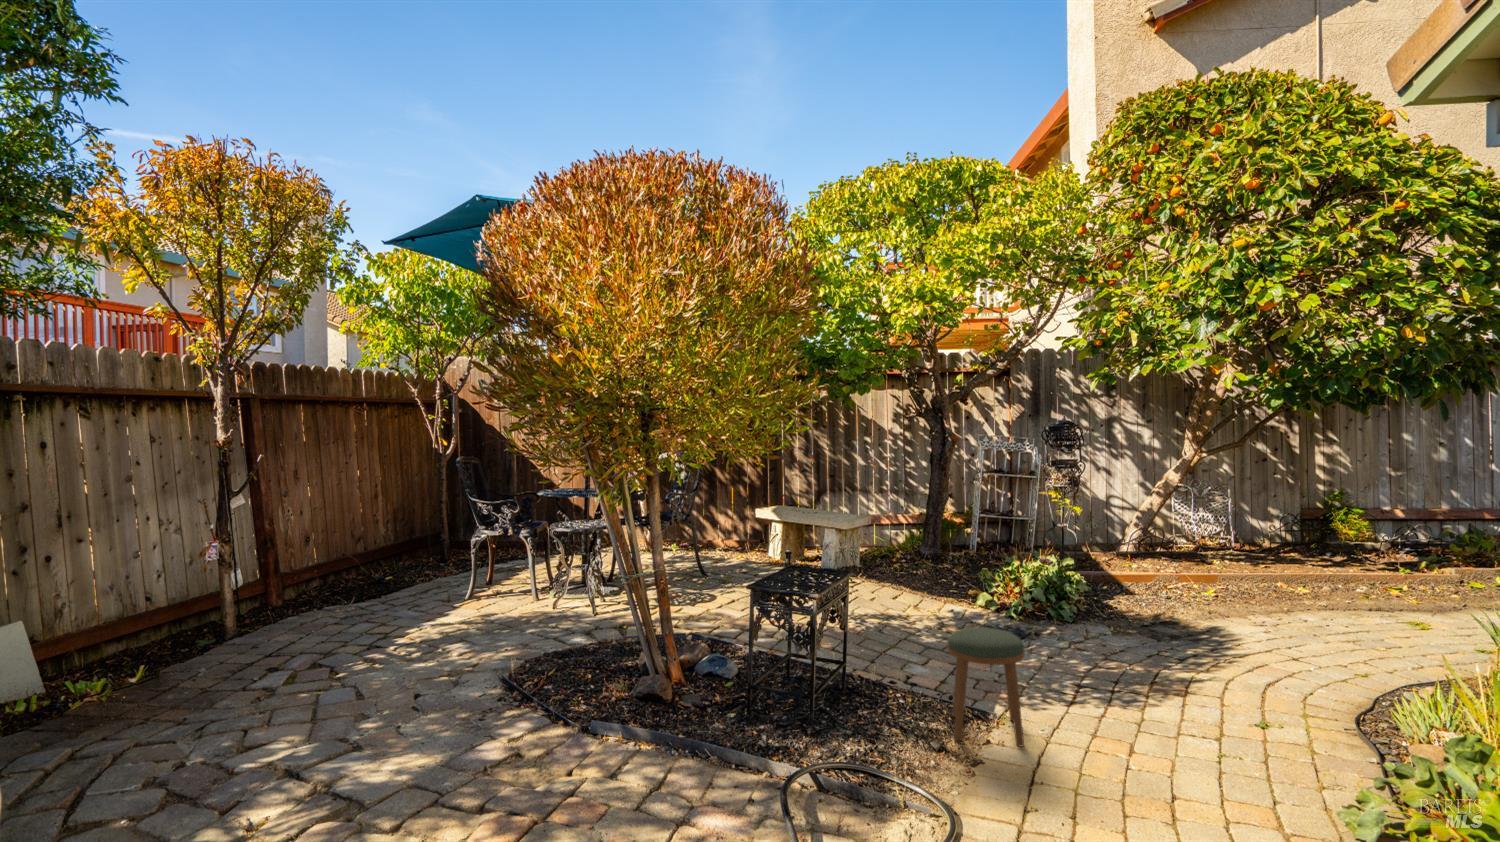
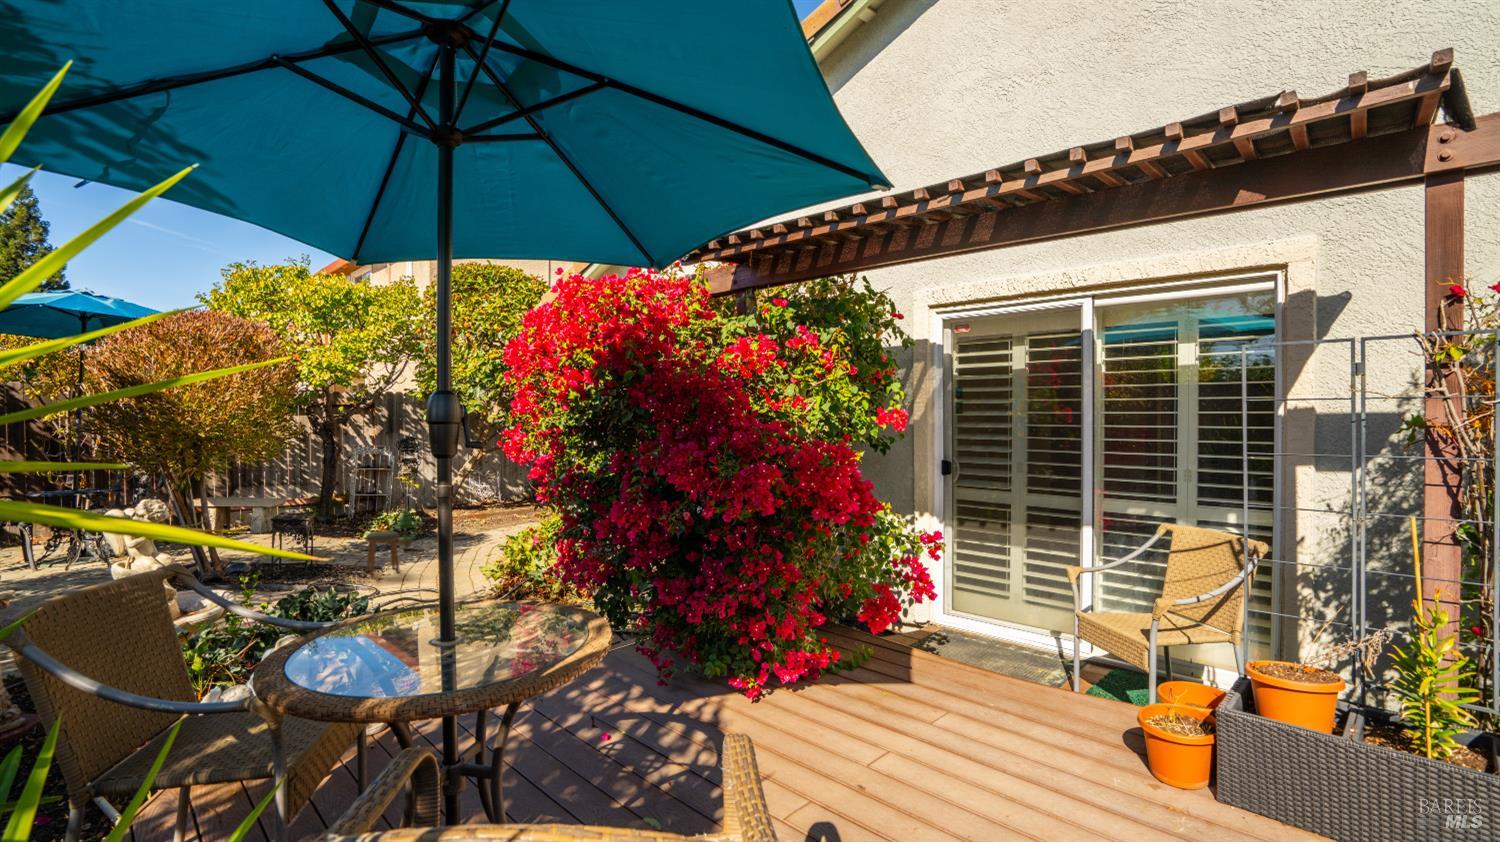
potted tree: none [1032,553,1069,649] -> present [398,505,412,549]

